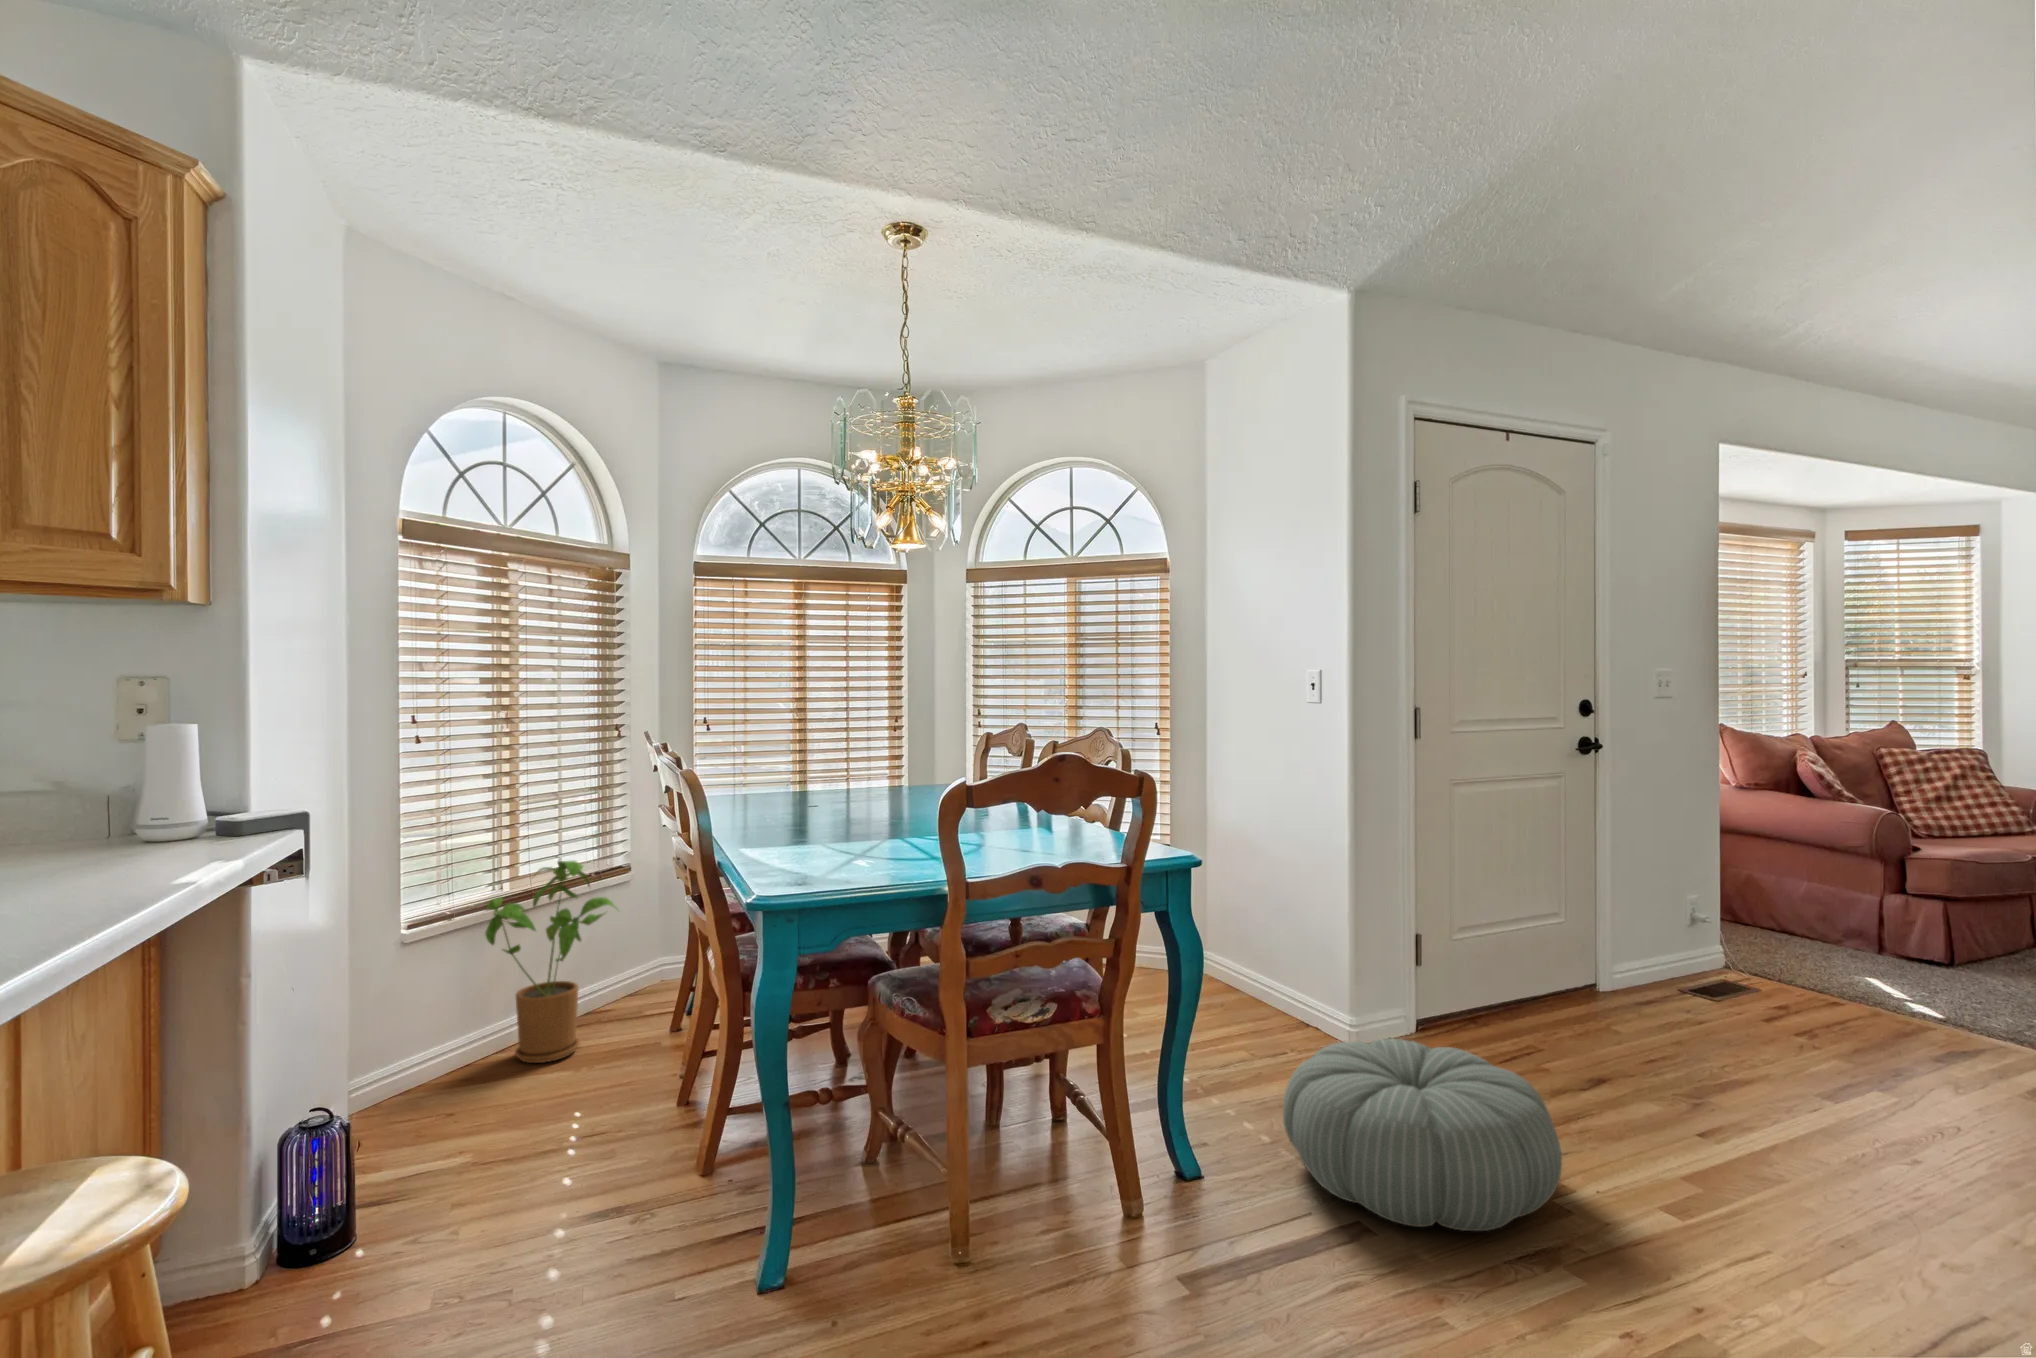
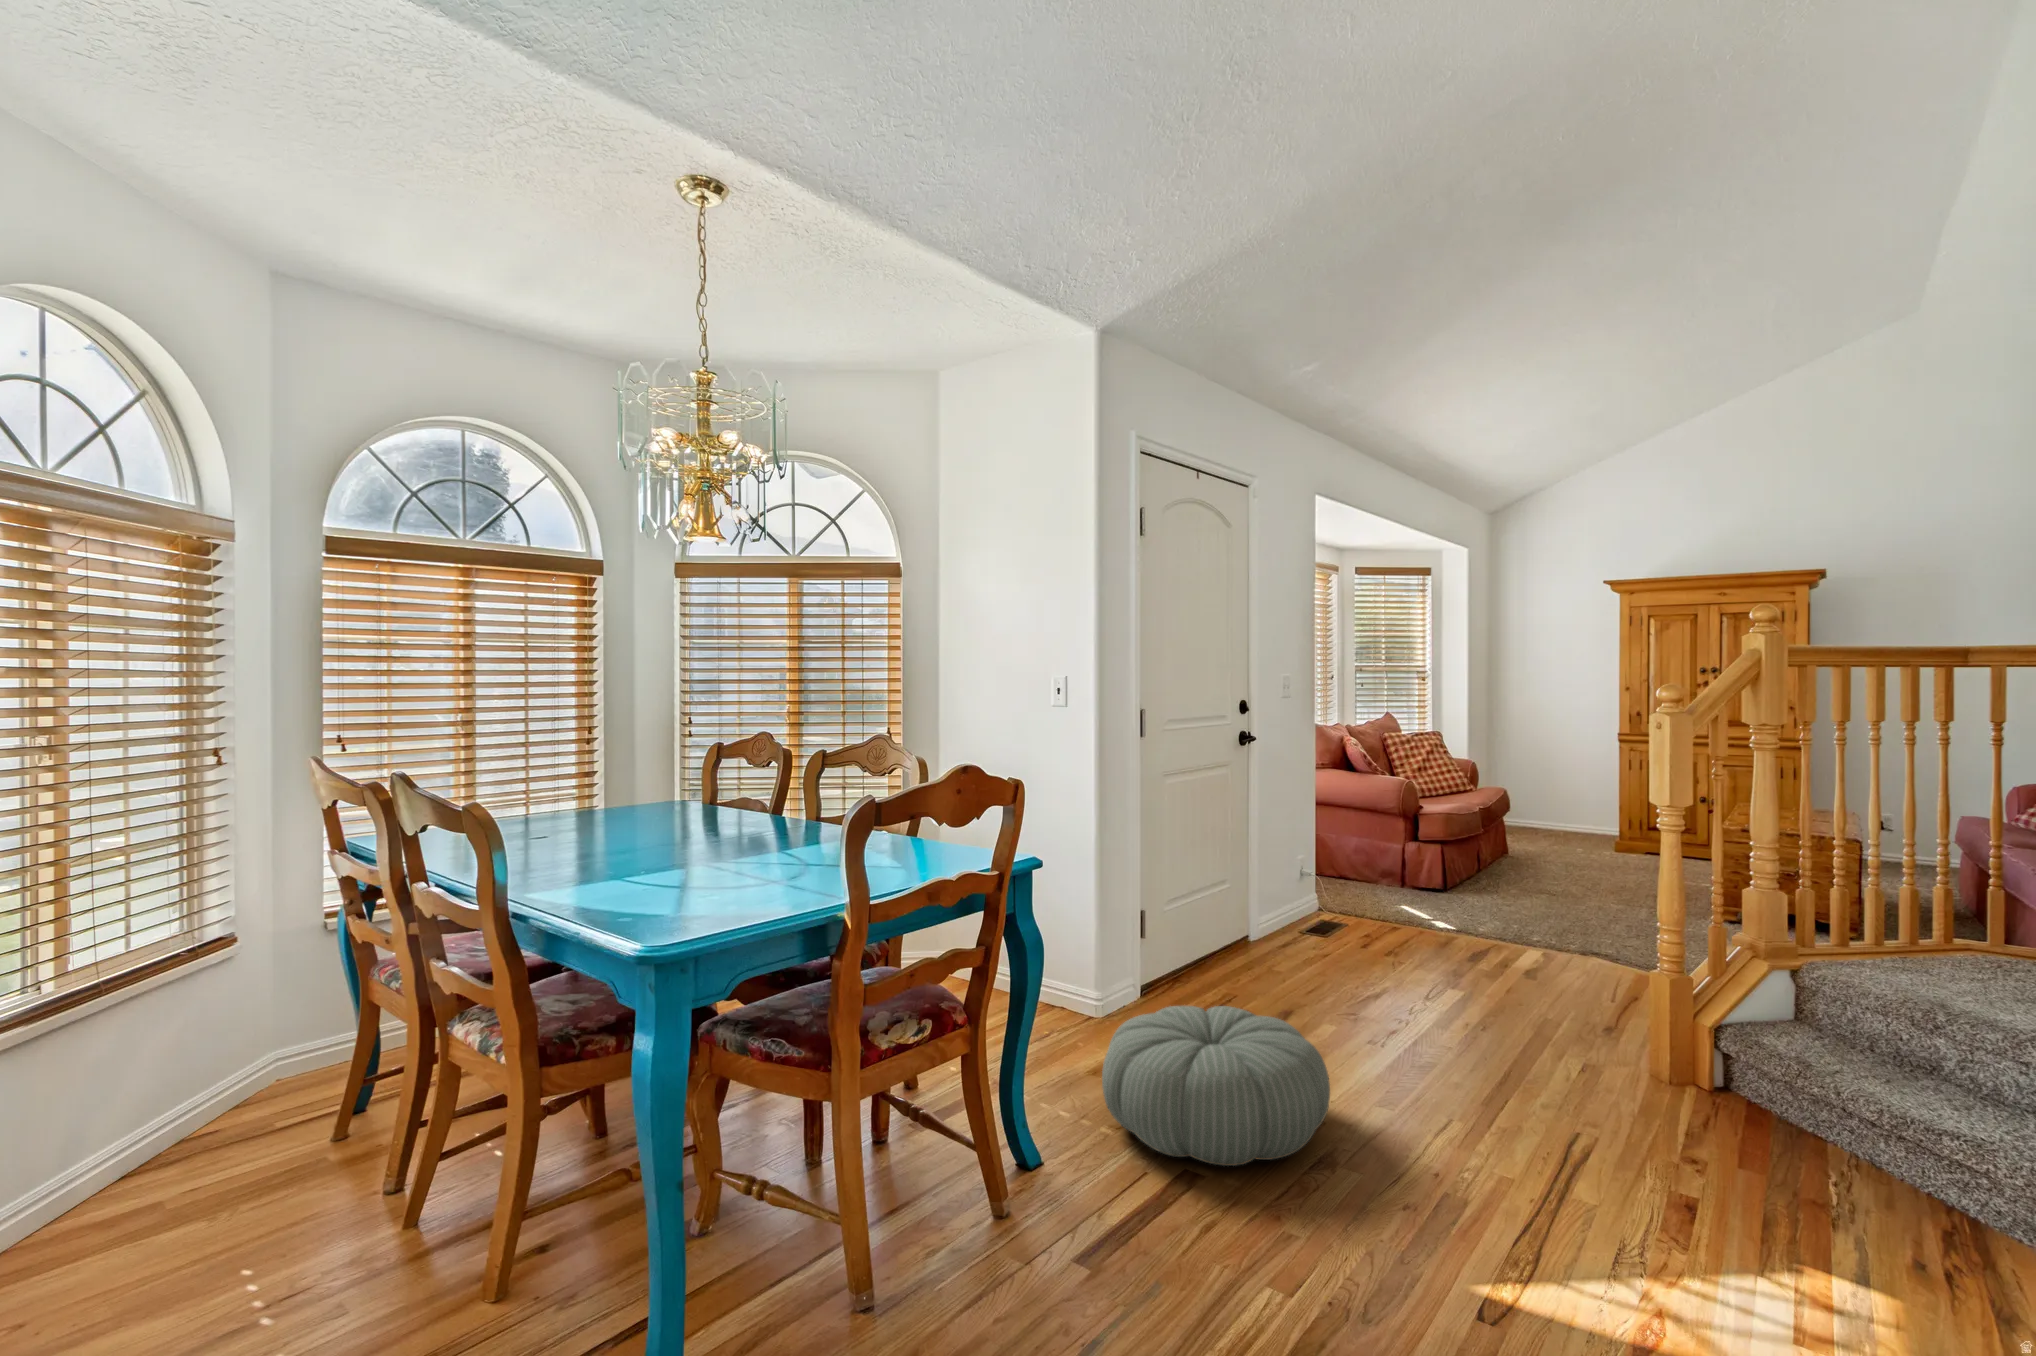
house plant: present [485,861,617,1063] -> none [36,937,266,1228]

